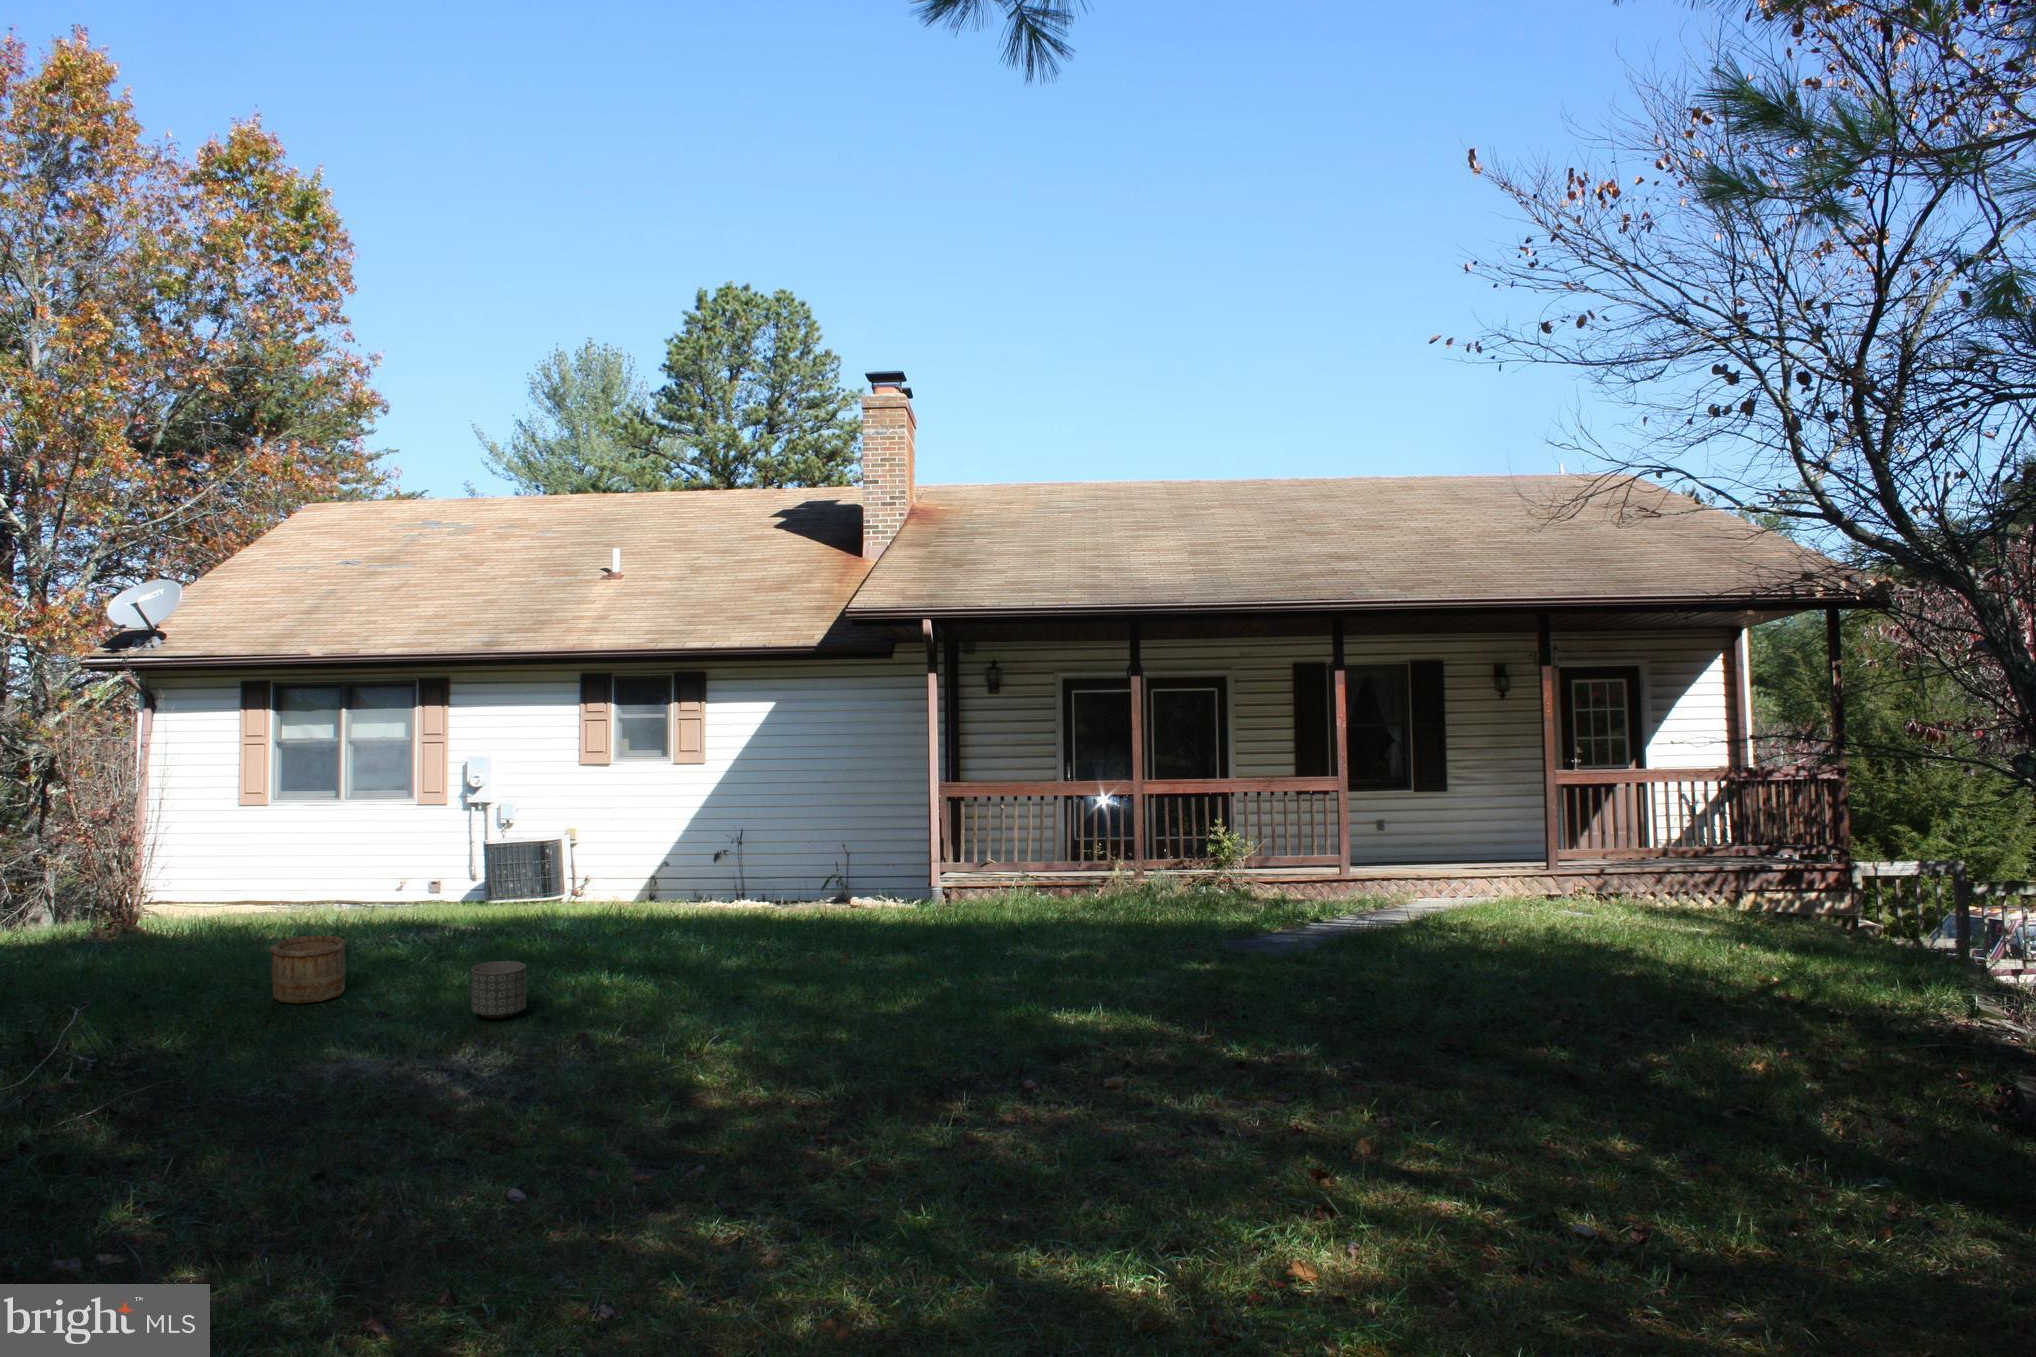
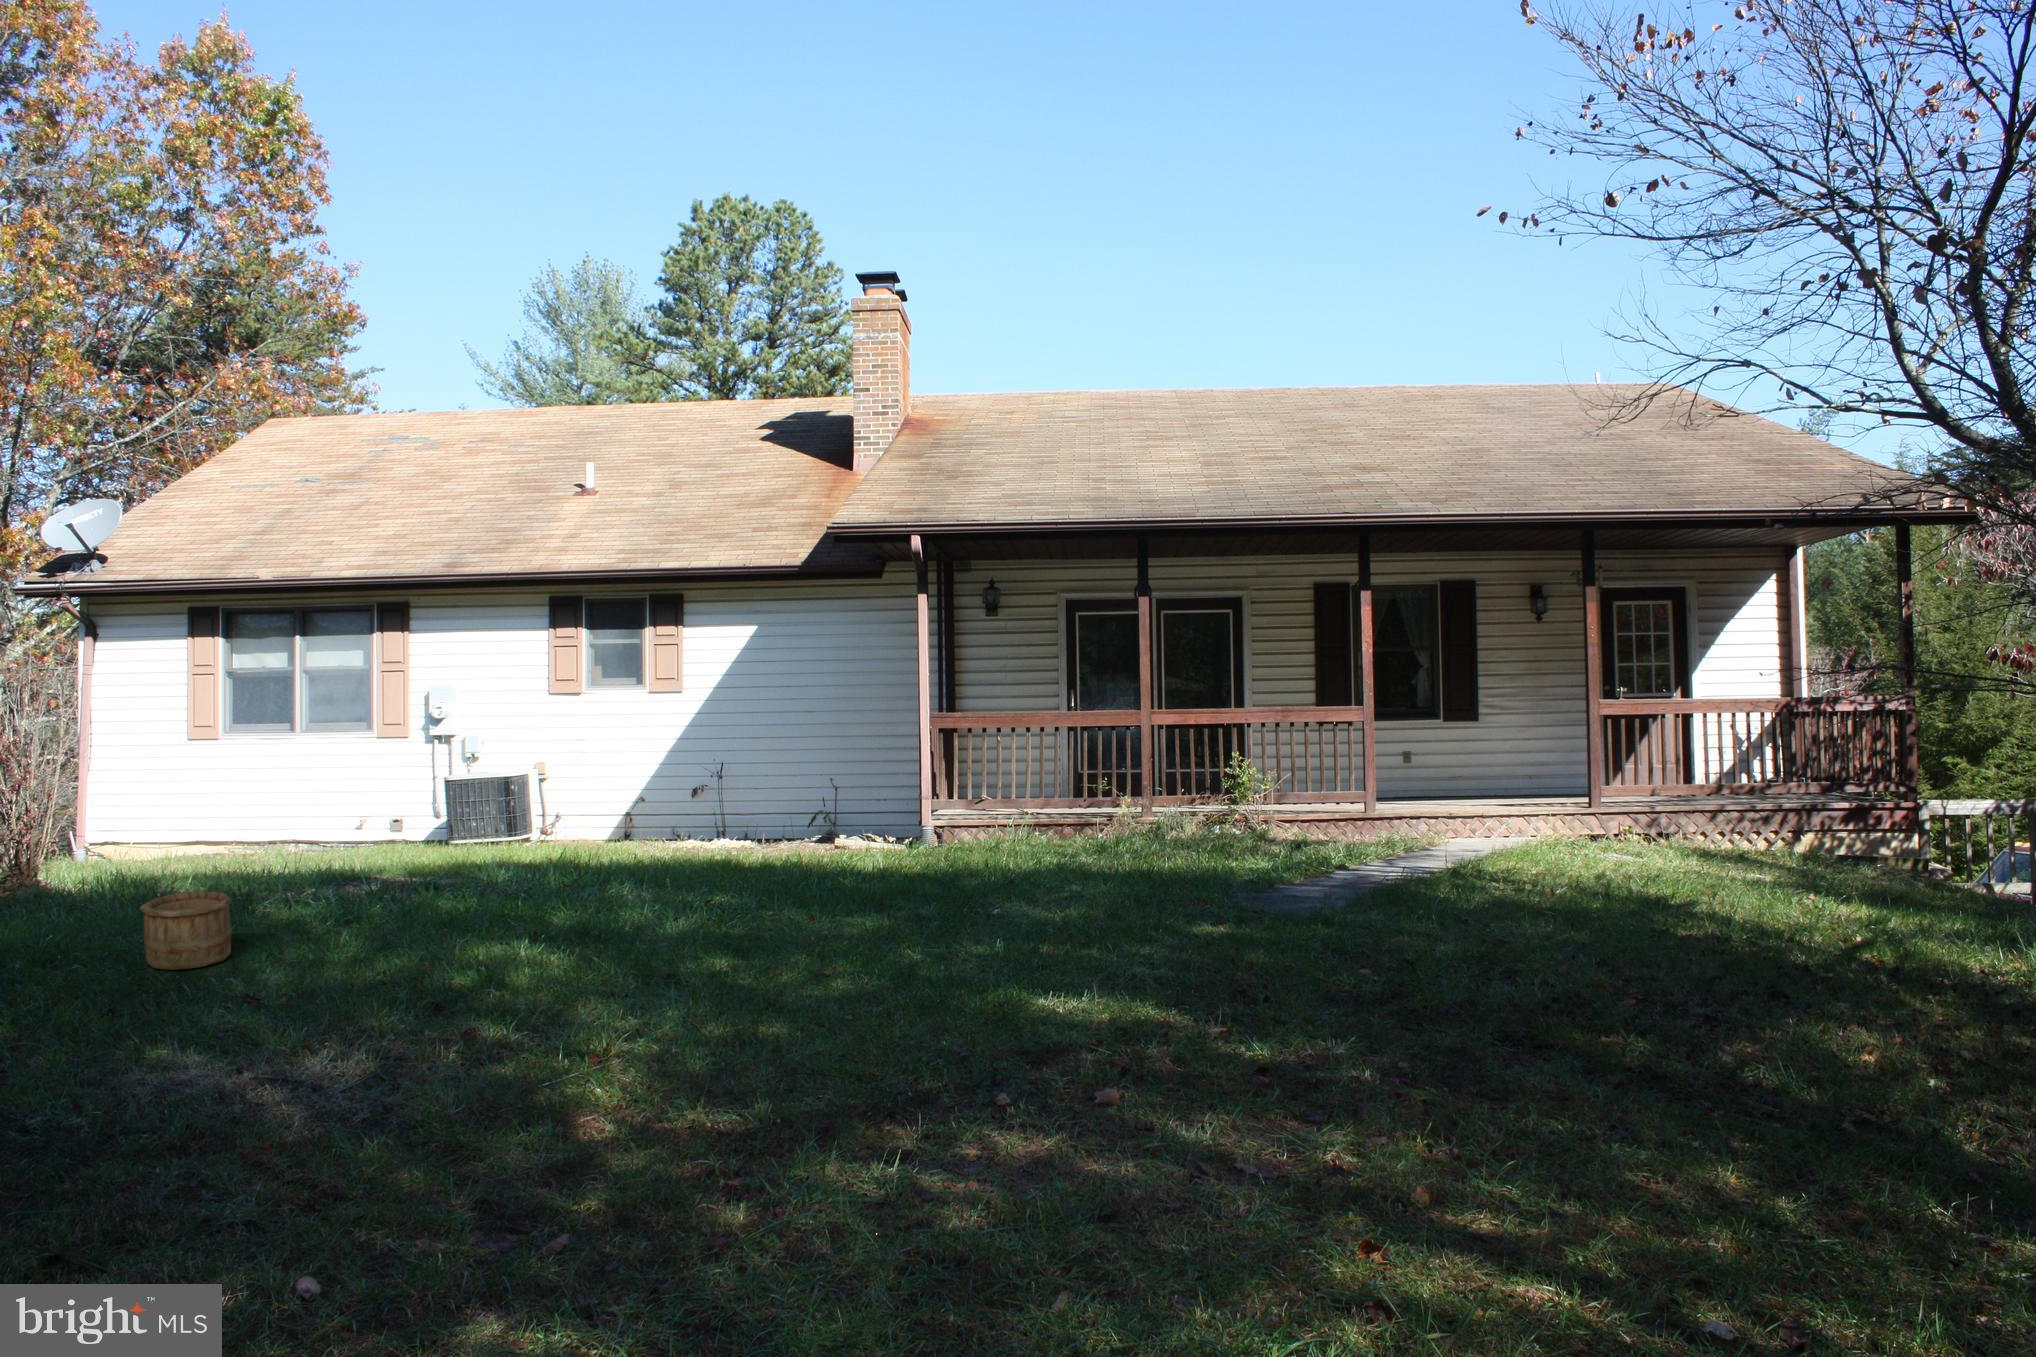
planter: present [471,961,526,1019] -> none [368,922,433,988]

